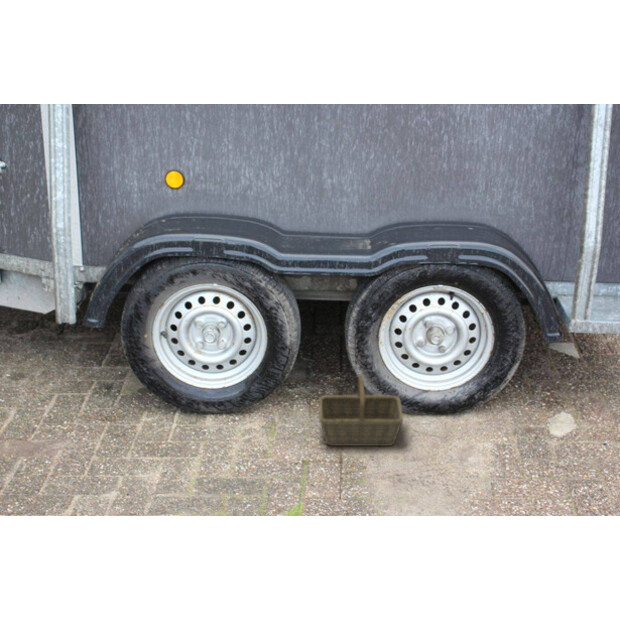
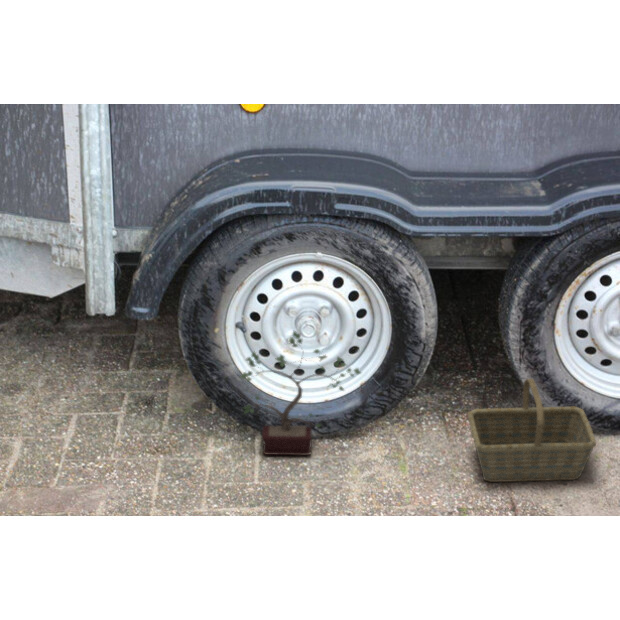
potted plant: none [160,337,243,425] -> present [241,331,361,455]

